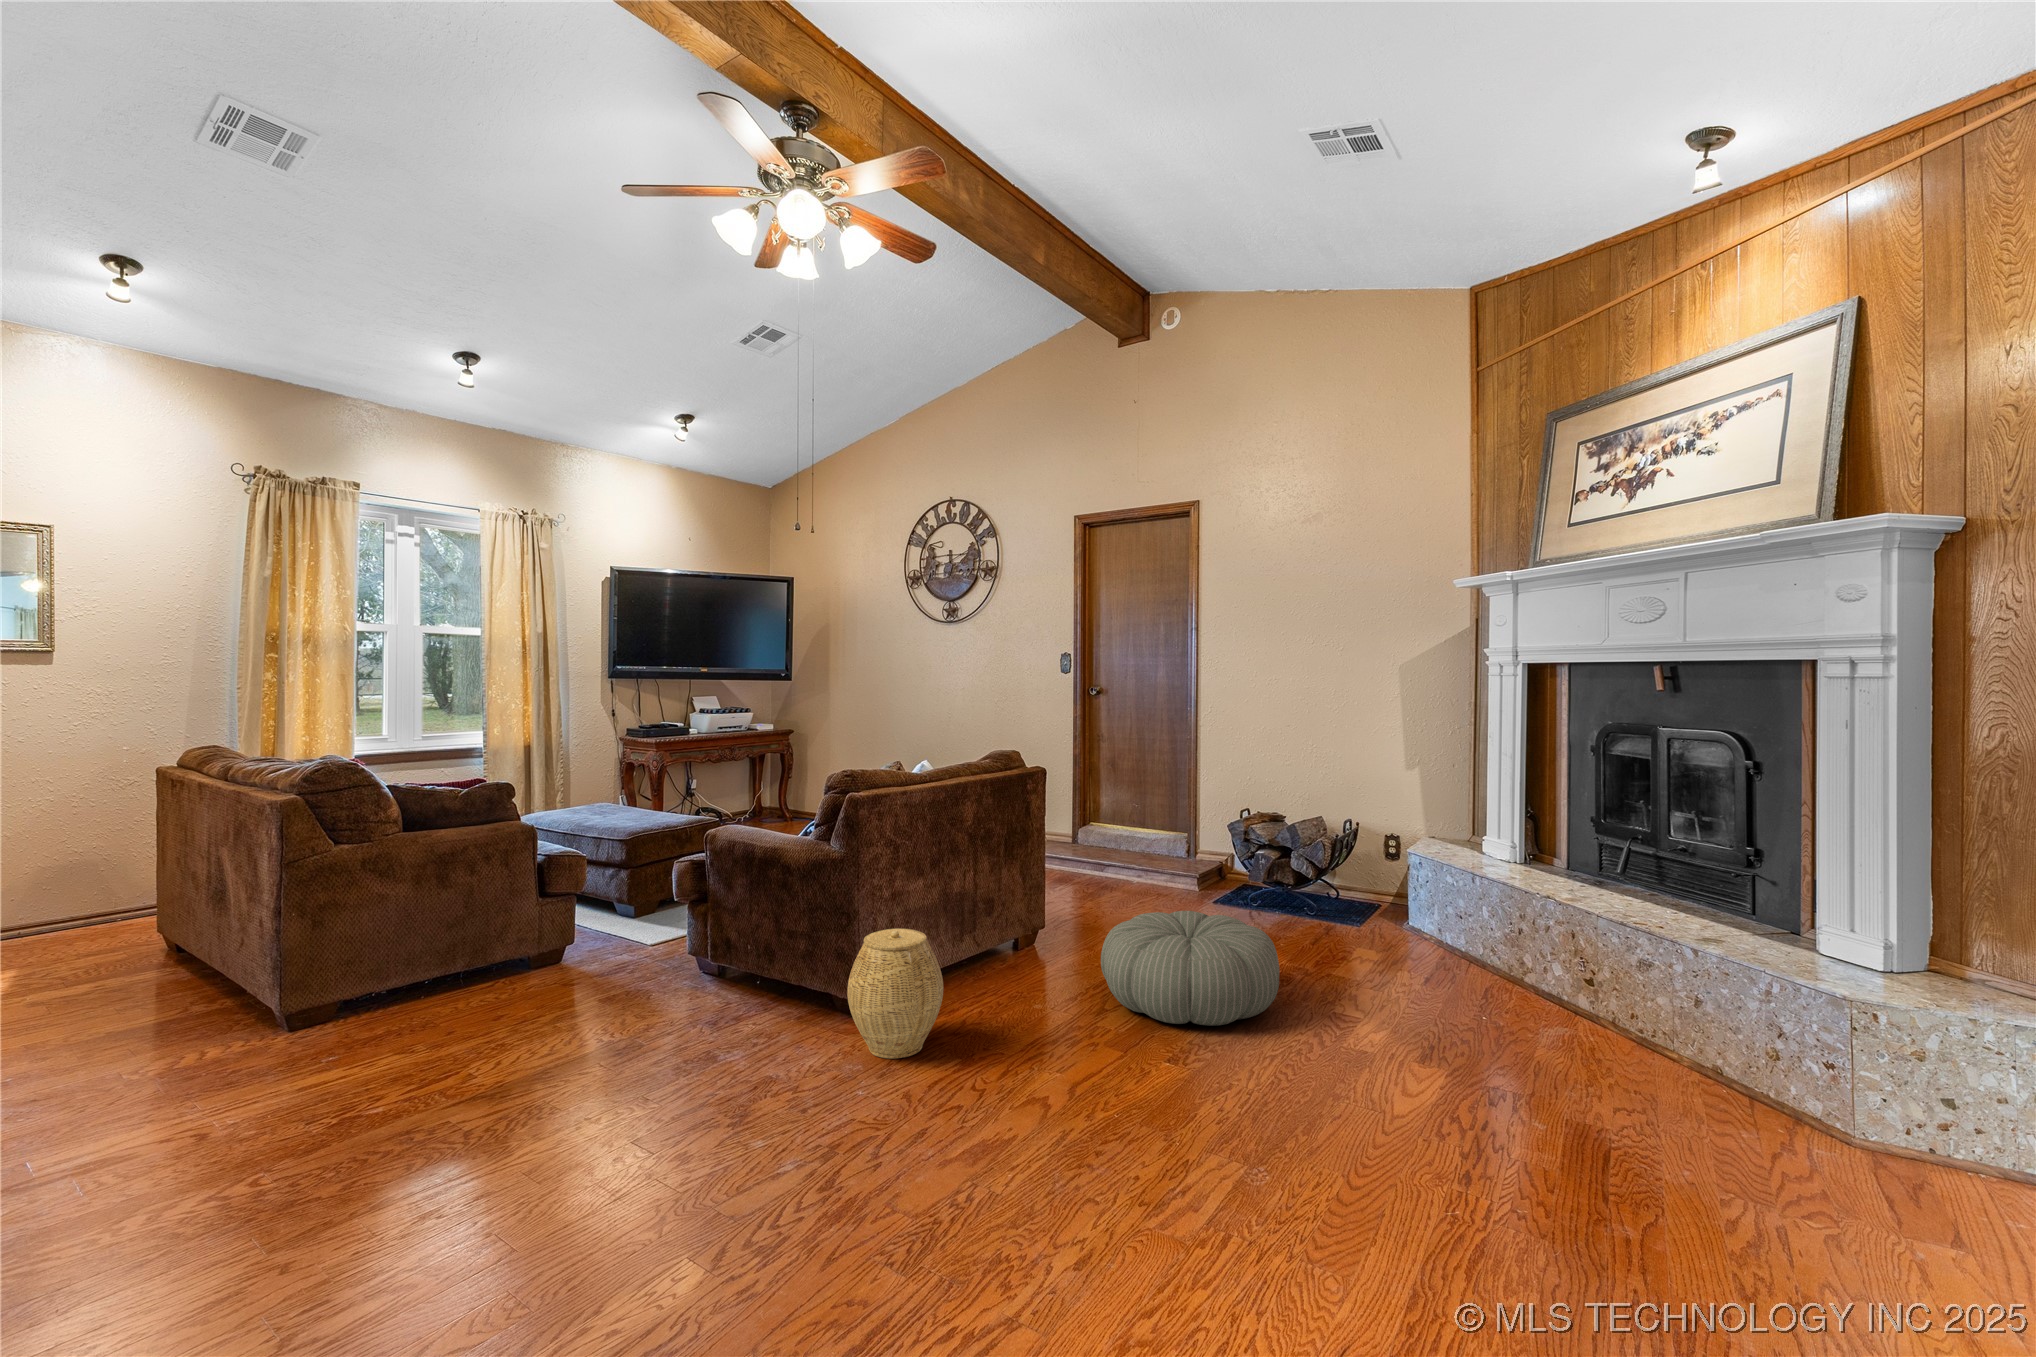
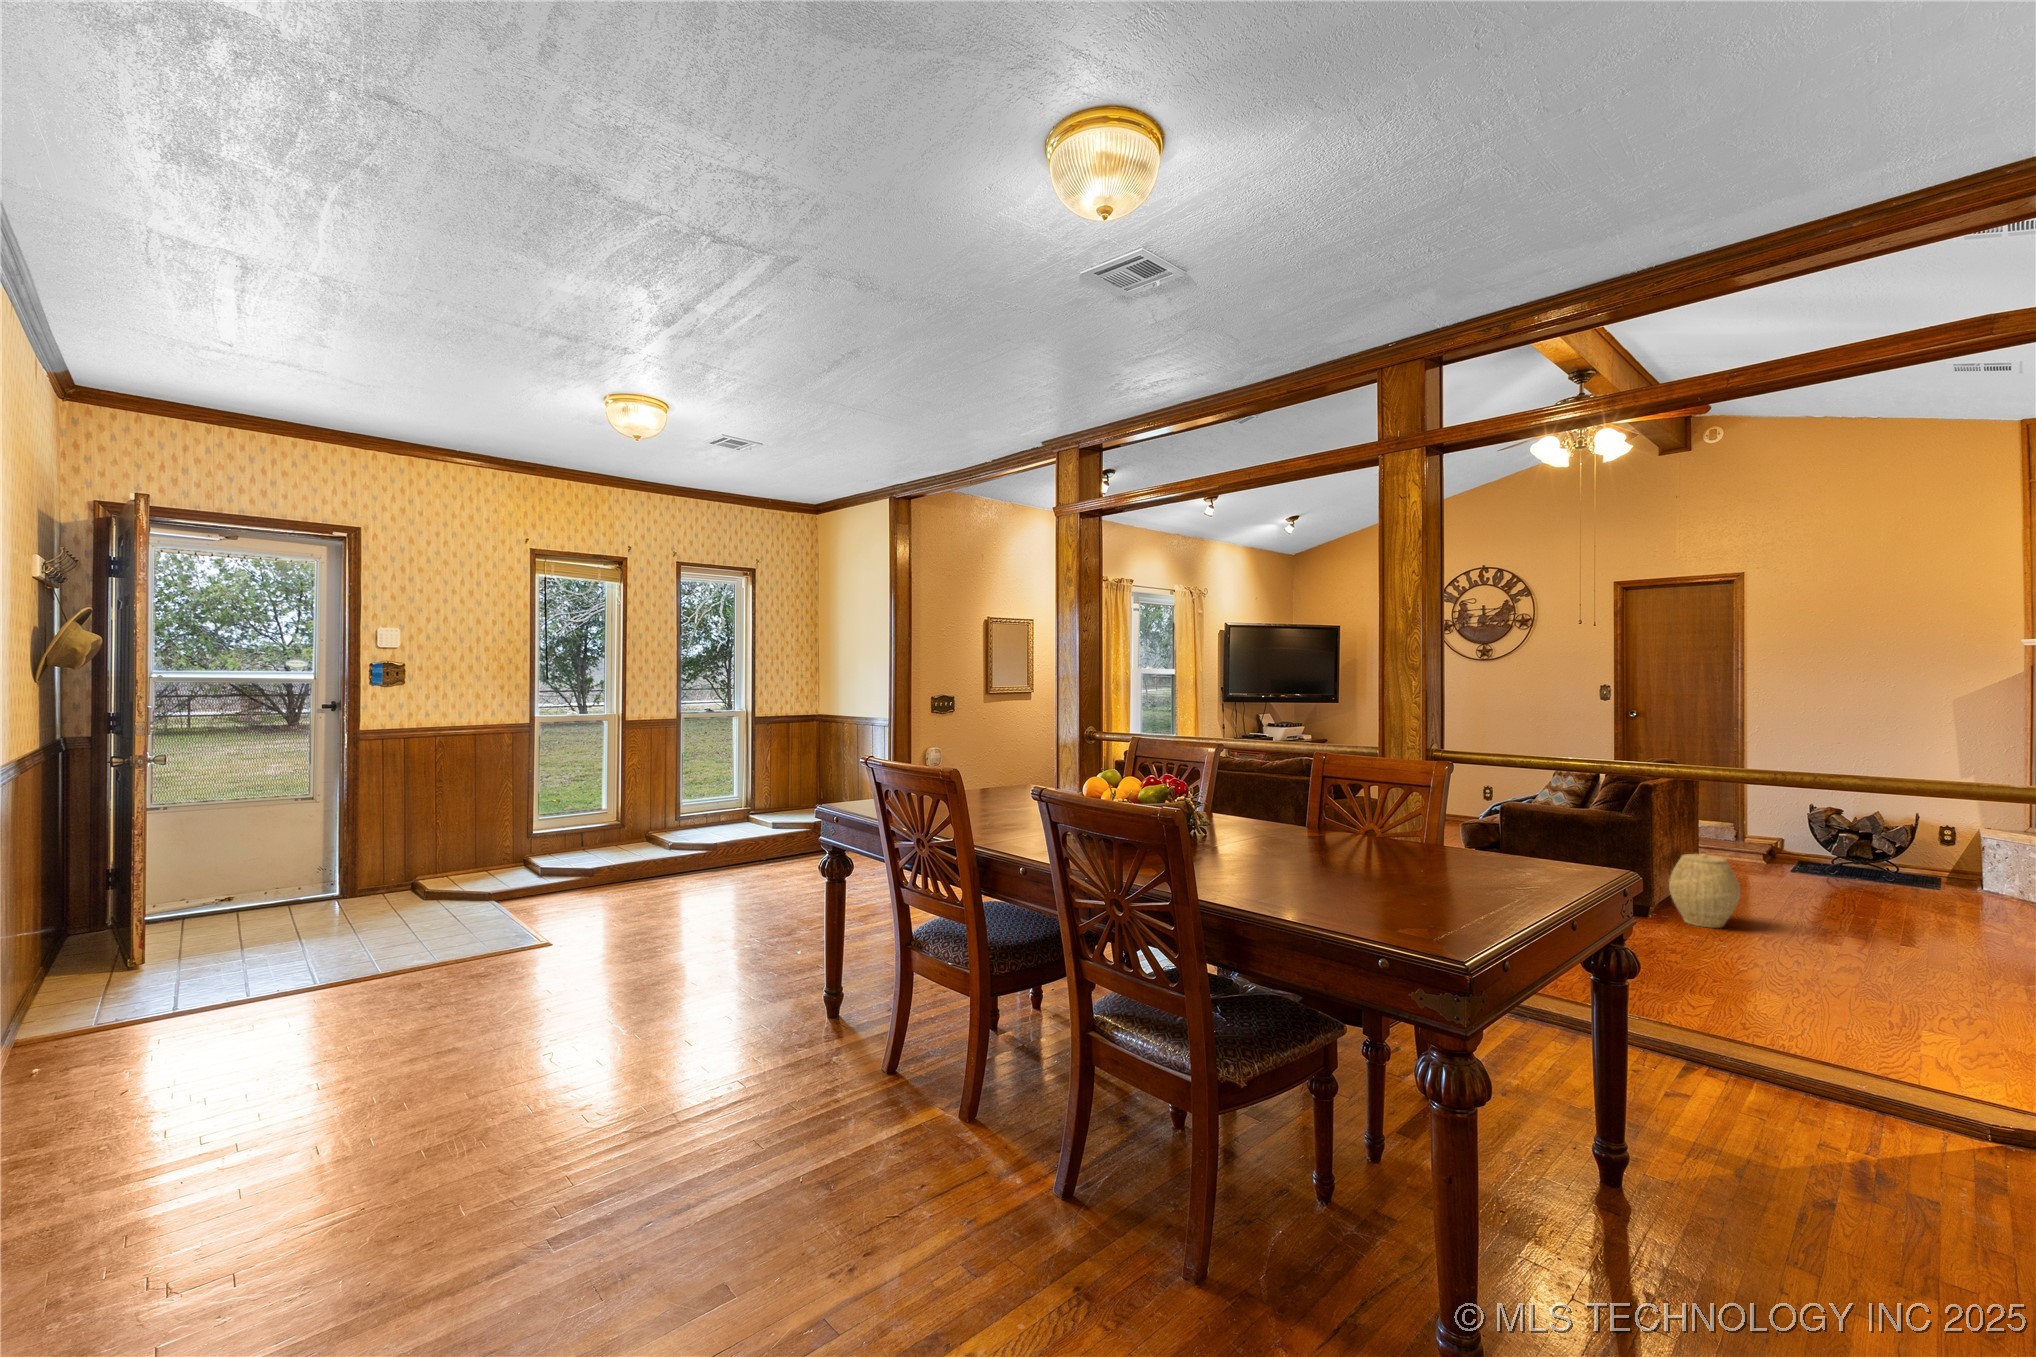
pouf: present [1101,911,1280,1026] -> none [1796,860,1957,927]

